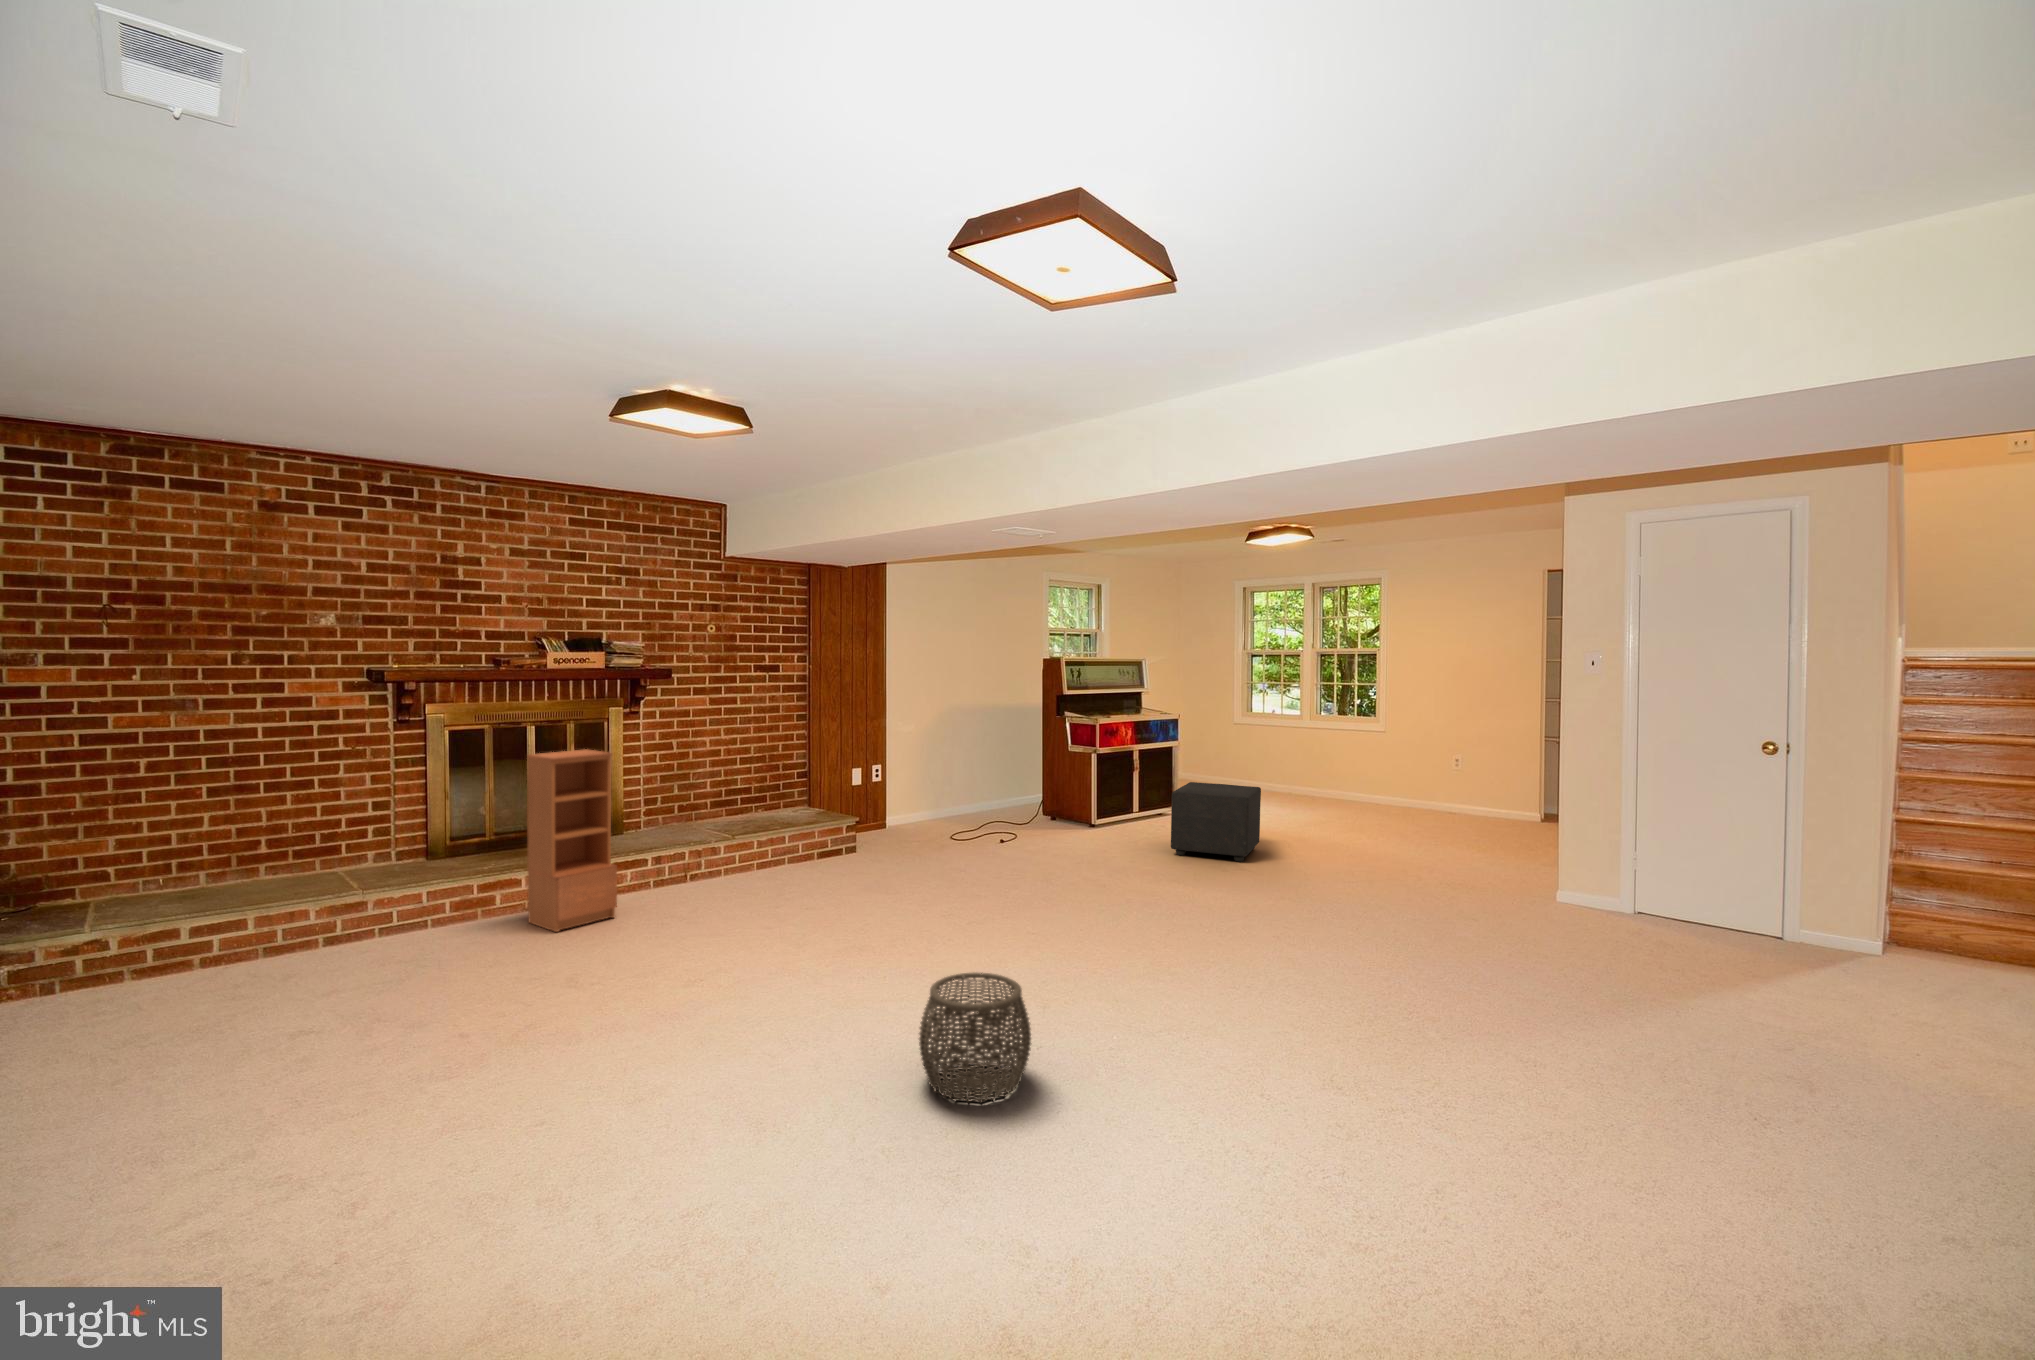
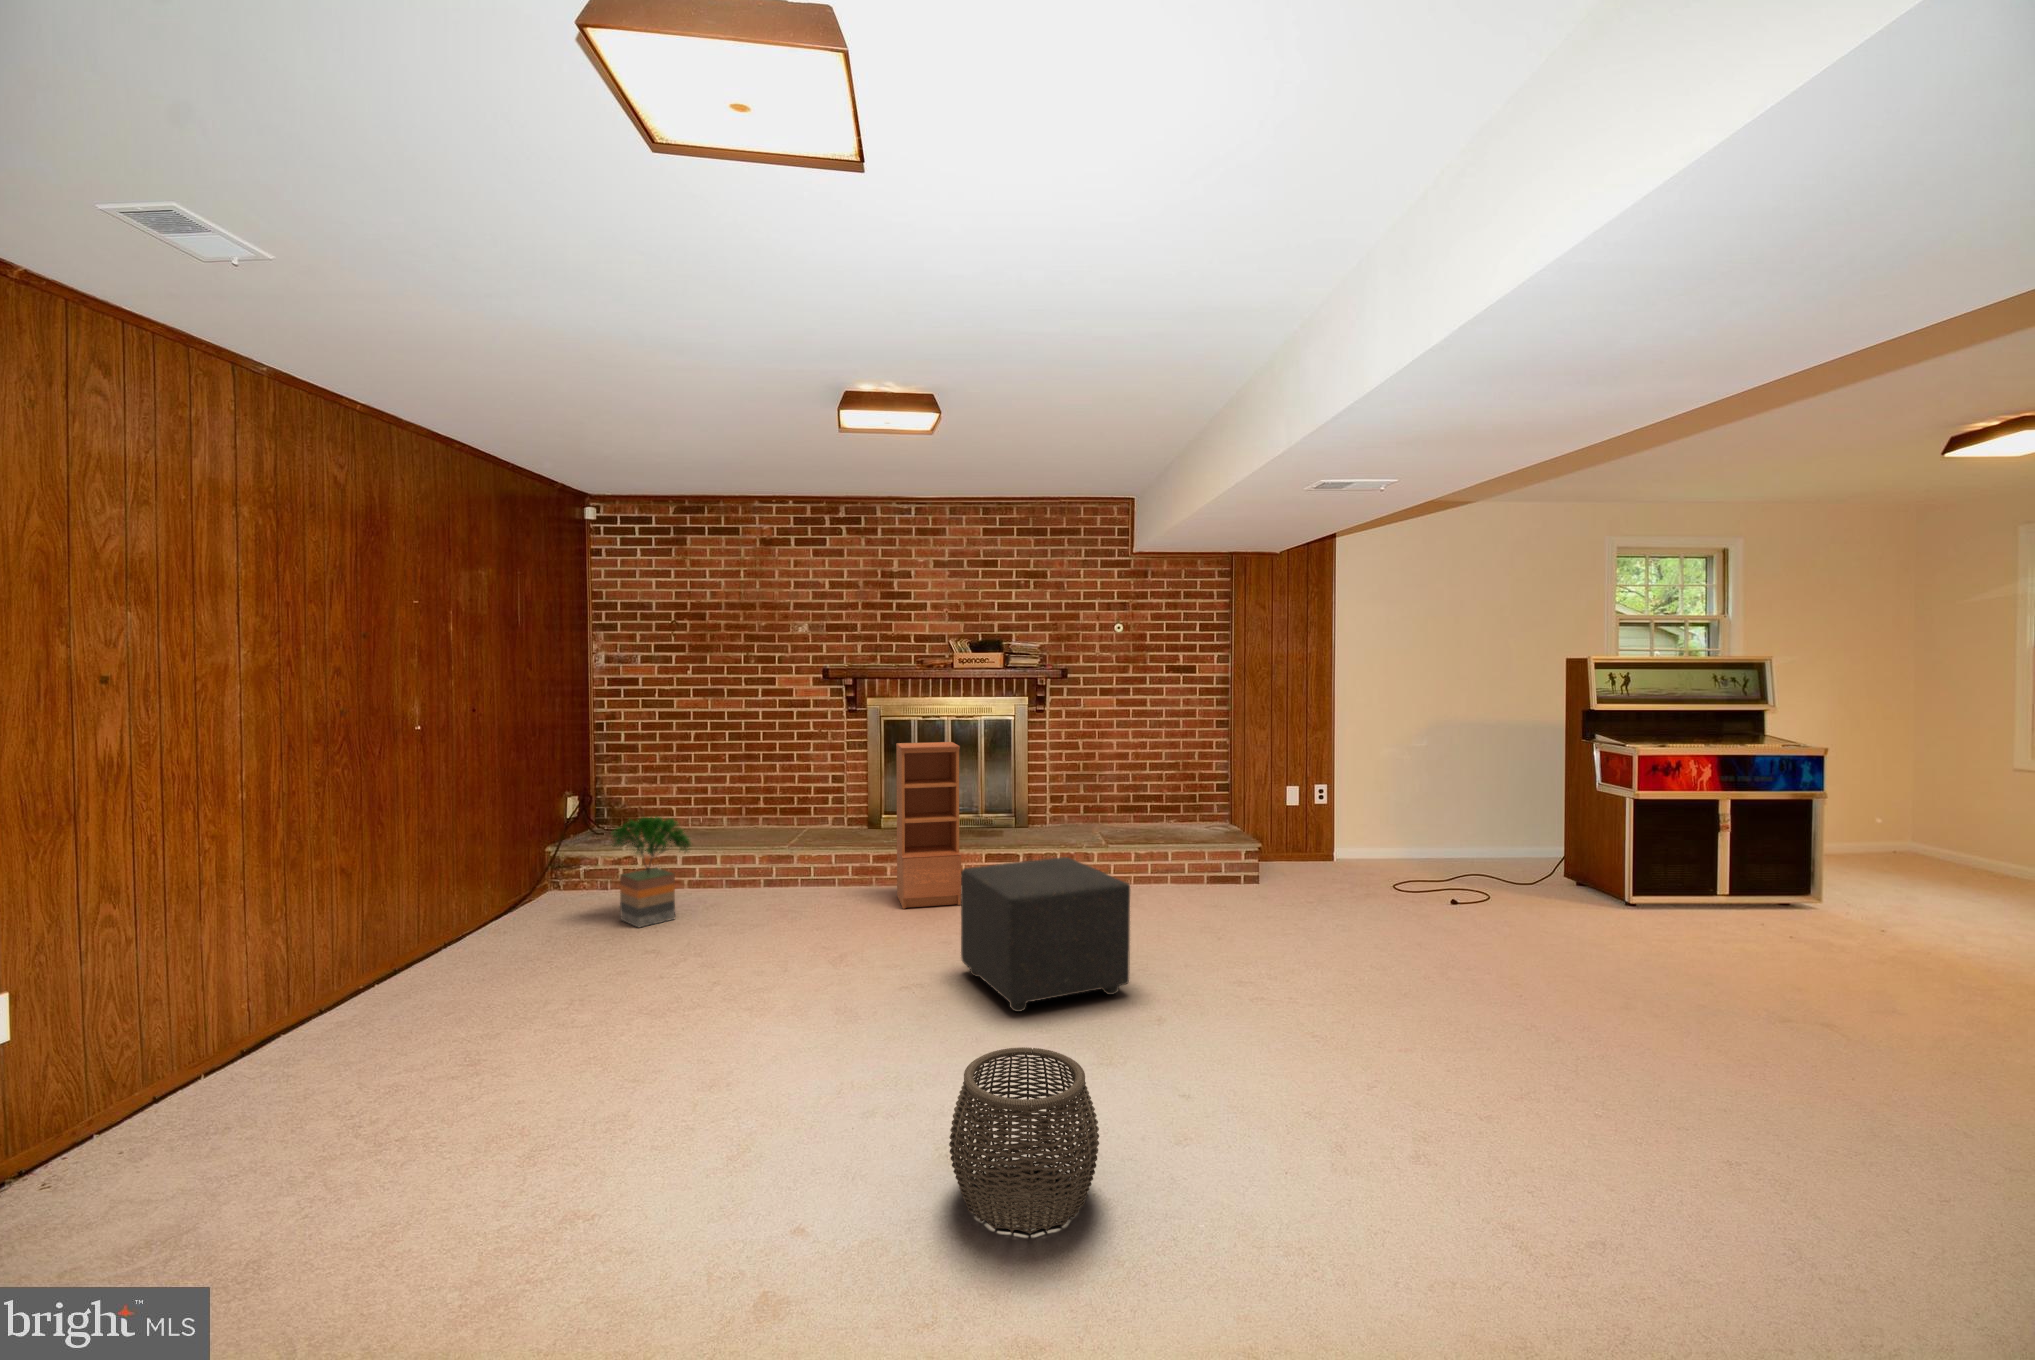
ottoman: present [1171,782,1261,862] -> present [961,857,1130,1012]
potted tree: none [141,869,287,1020] -> present [611,816,691,927]

